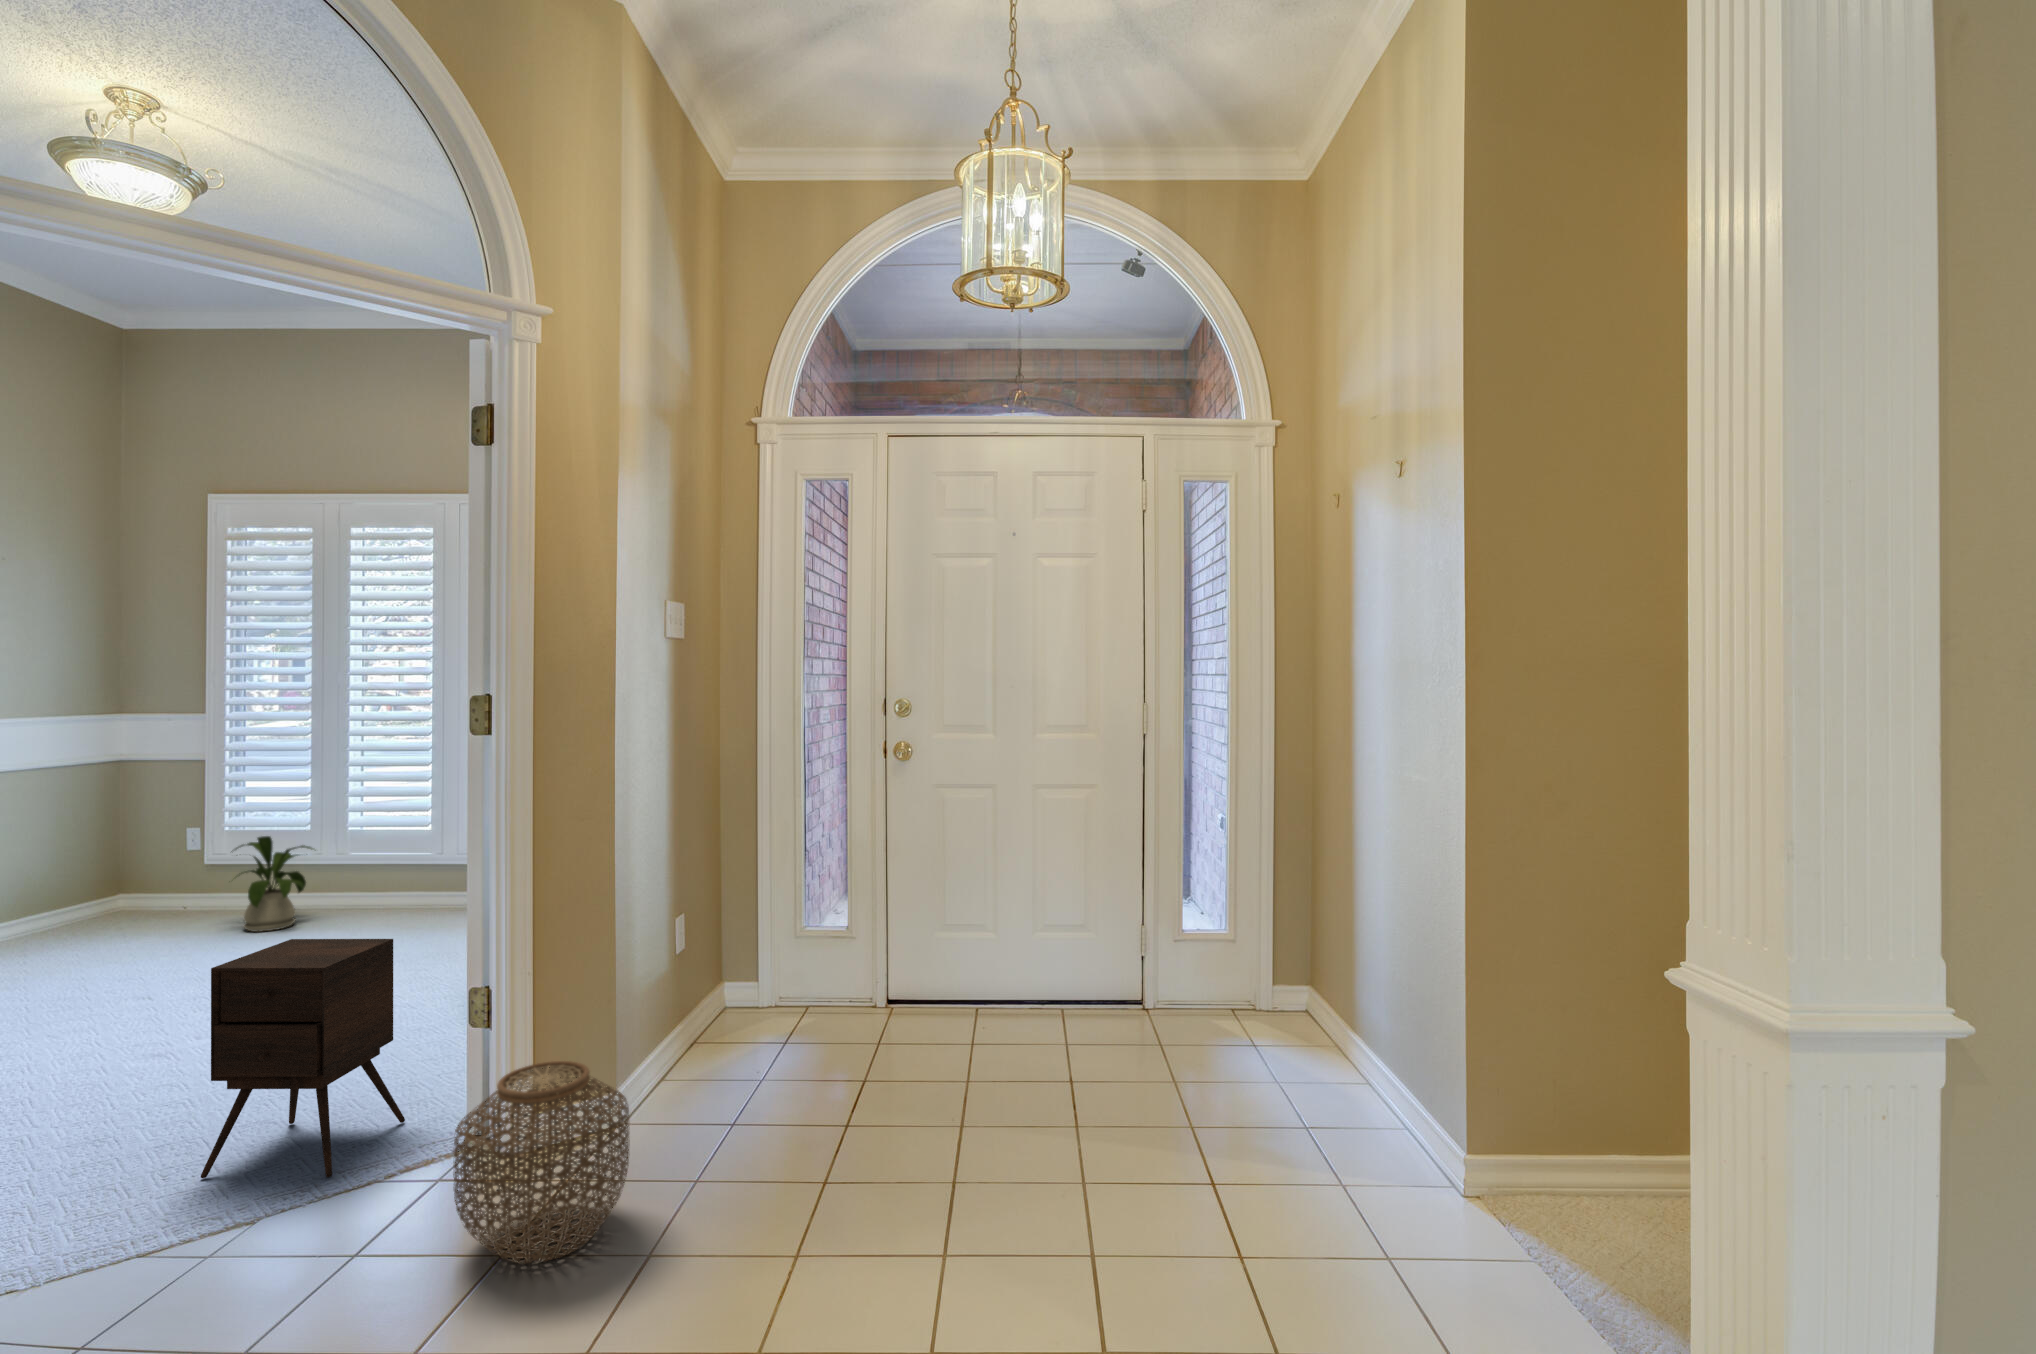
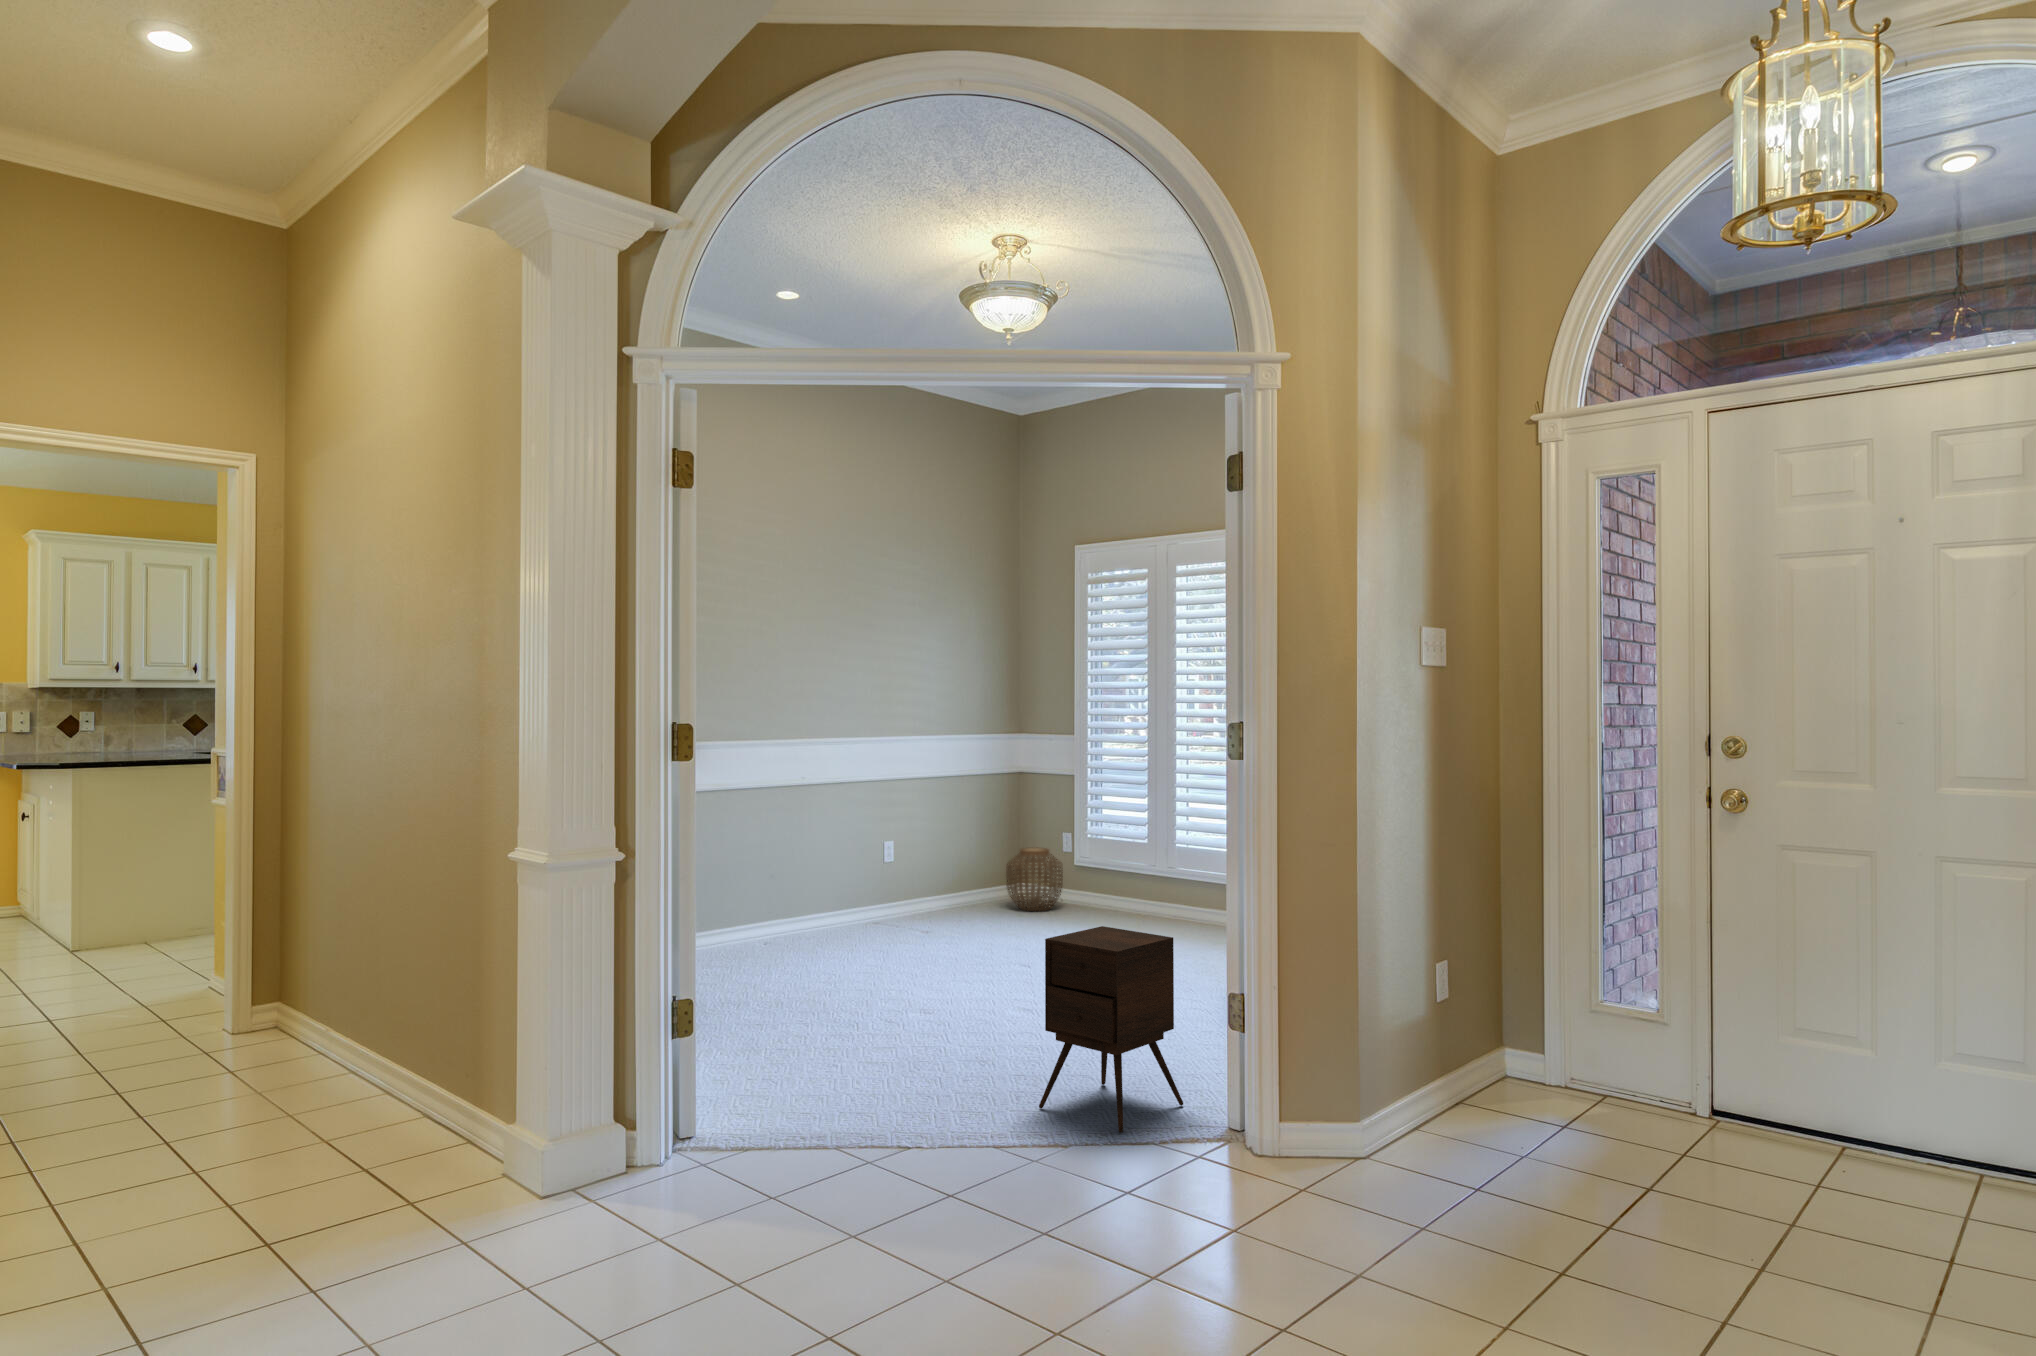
house plant: present [235,836,313,932] -> none [1087,844,1150,929]
woven basket: present [453,1061,629,1263] -> present [1006,847,1063,911]

